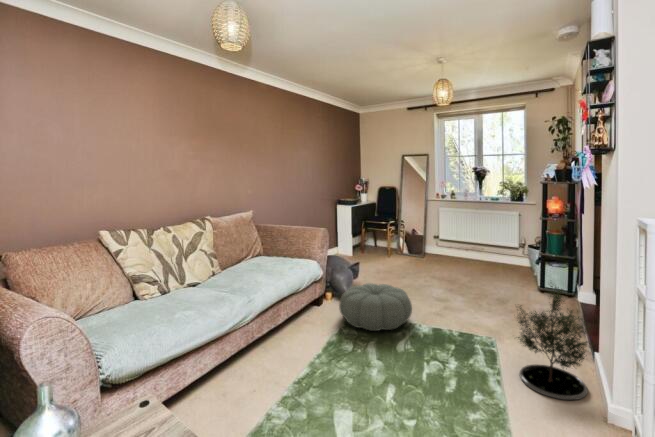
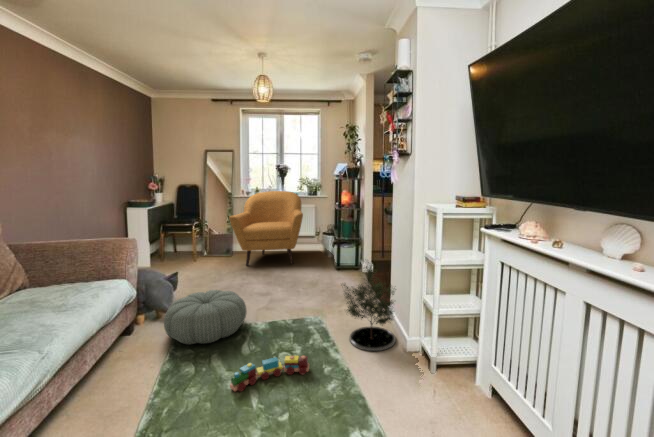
armchair: none [420,194,505,276] -> present [229,191,303,266]
toy train: none [374,358,458,389] -> present [230,356,309,392]

